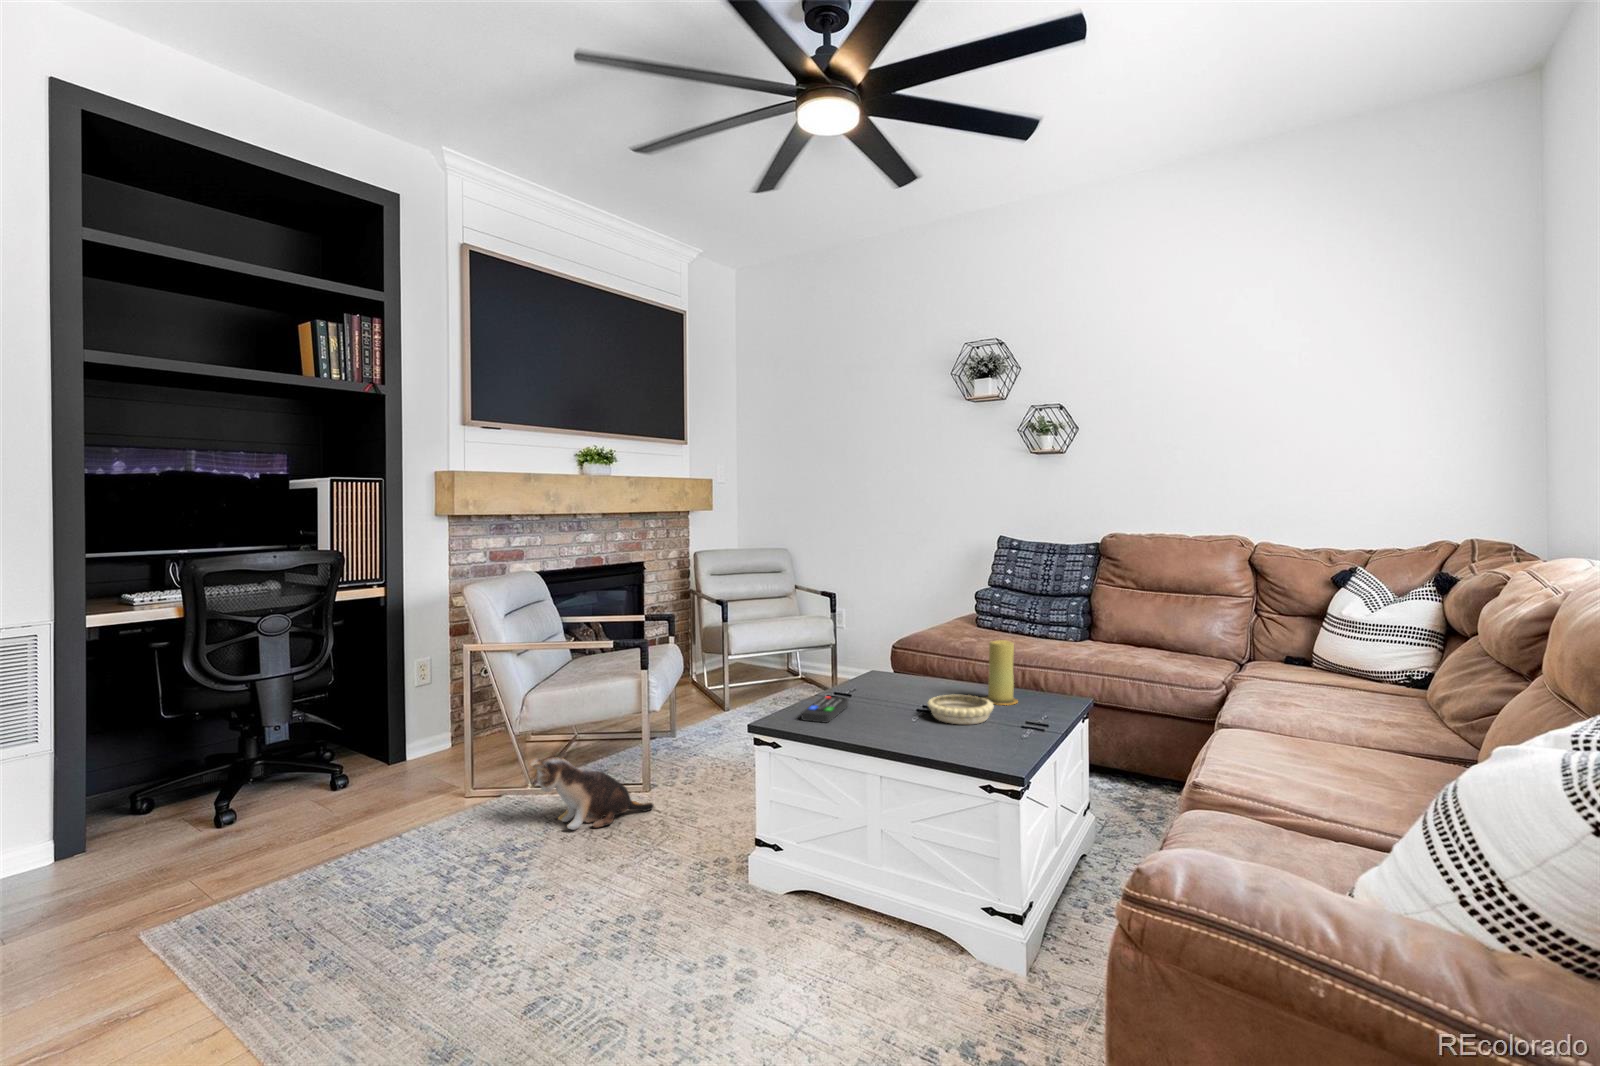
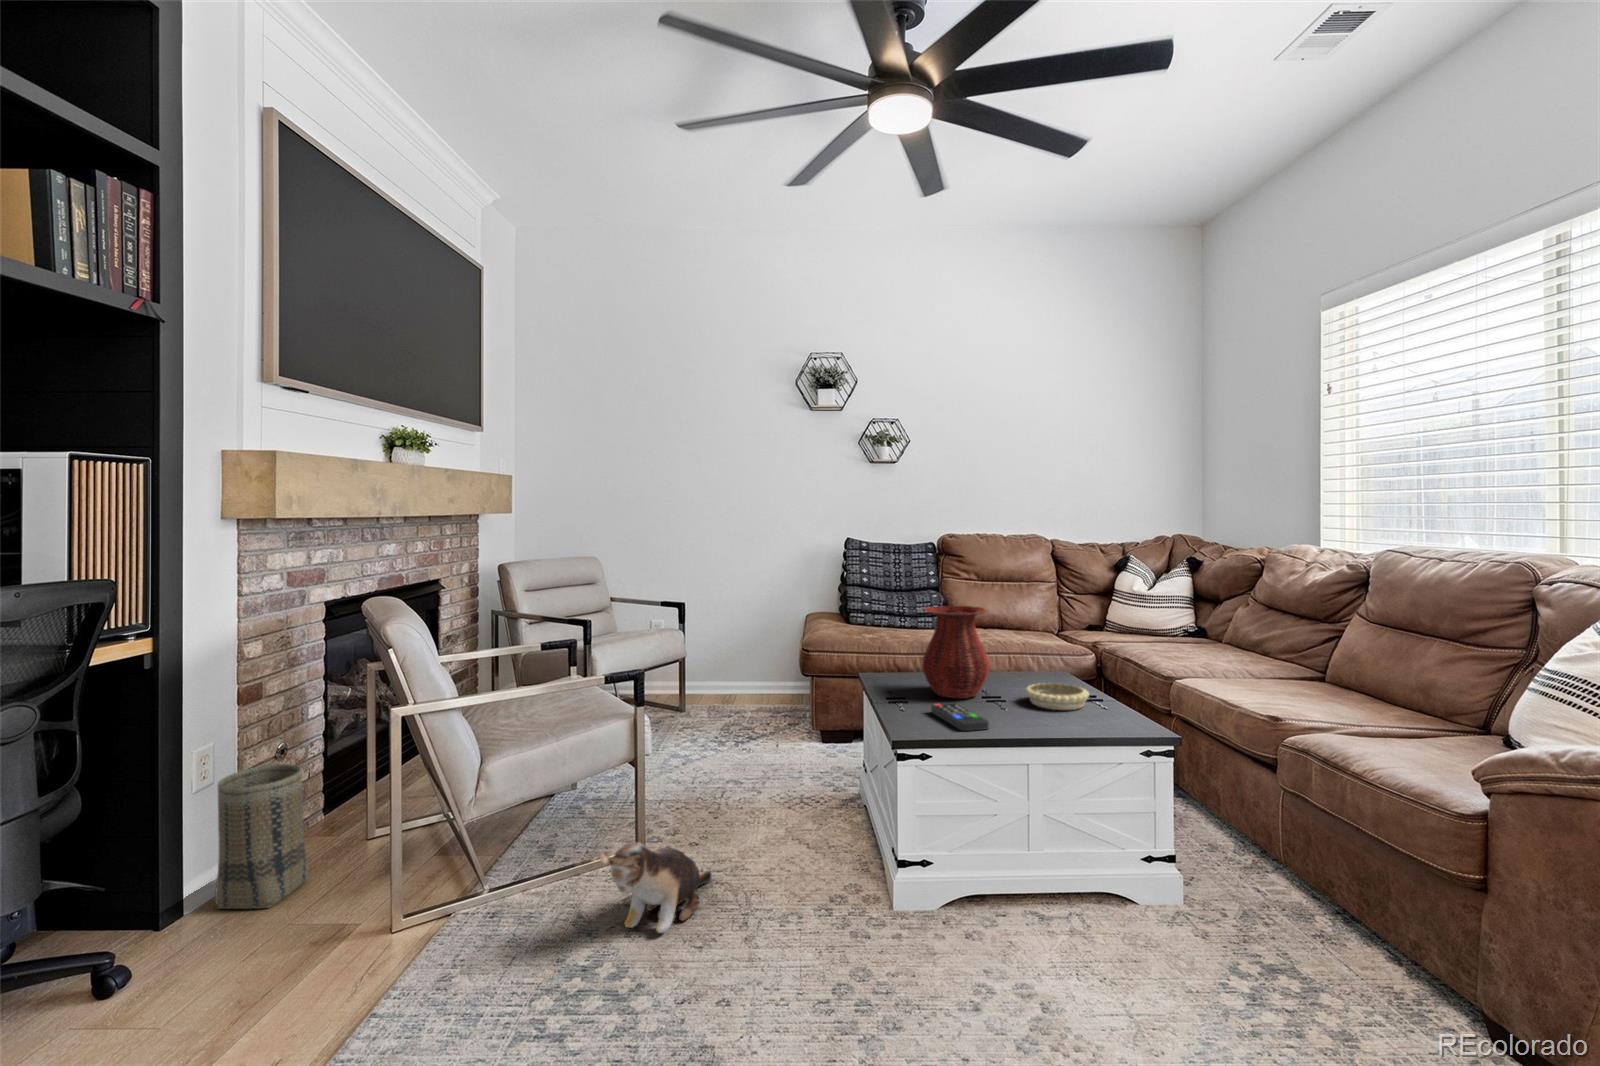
vase: none [860,605,928,699] -> present [923,606,989,698]
candle: present [984,640,1018,705] -> none [1020,630,1053,689]
basket: none [418,673,469,760] -> present [215,764,308,909]

